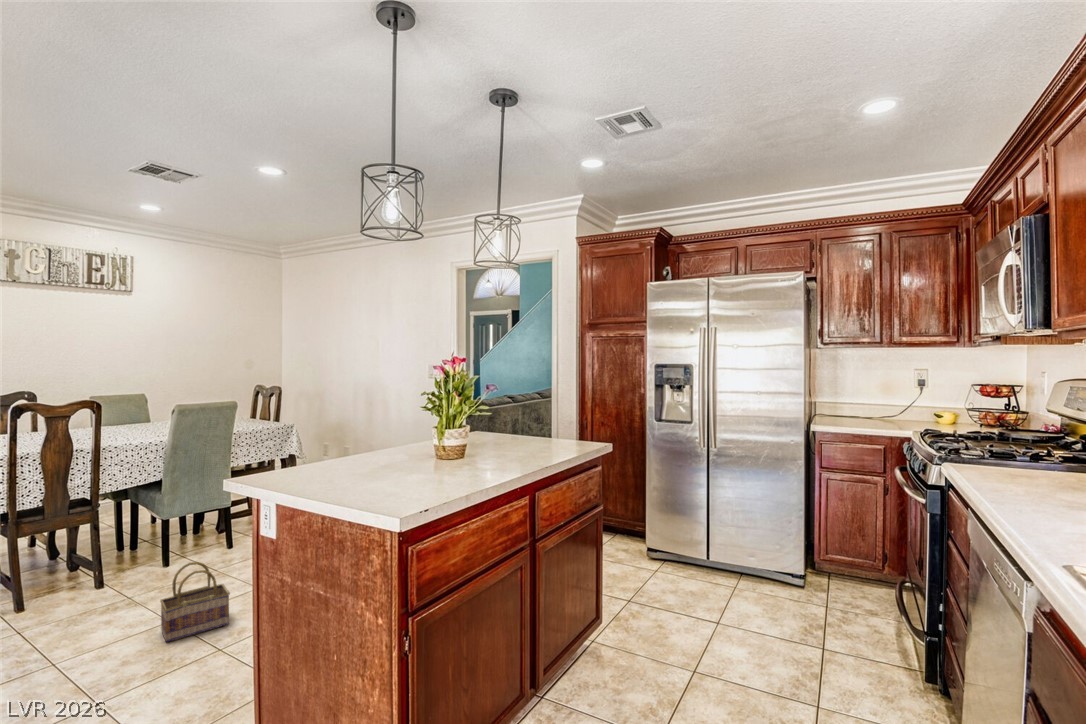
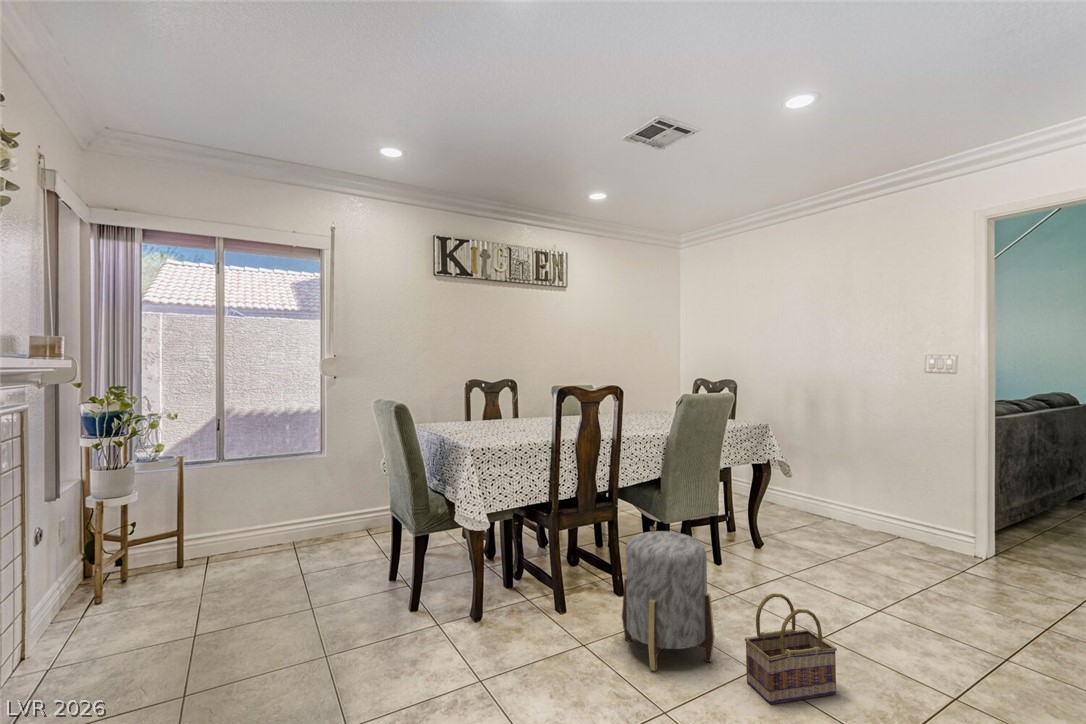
stool: none [66,527,148,641] -> present [622,531,715,671]

